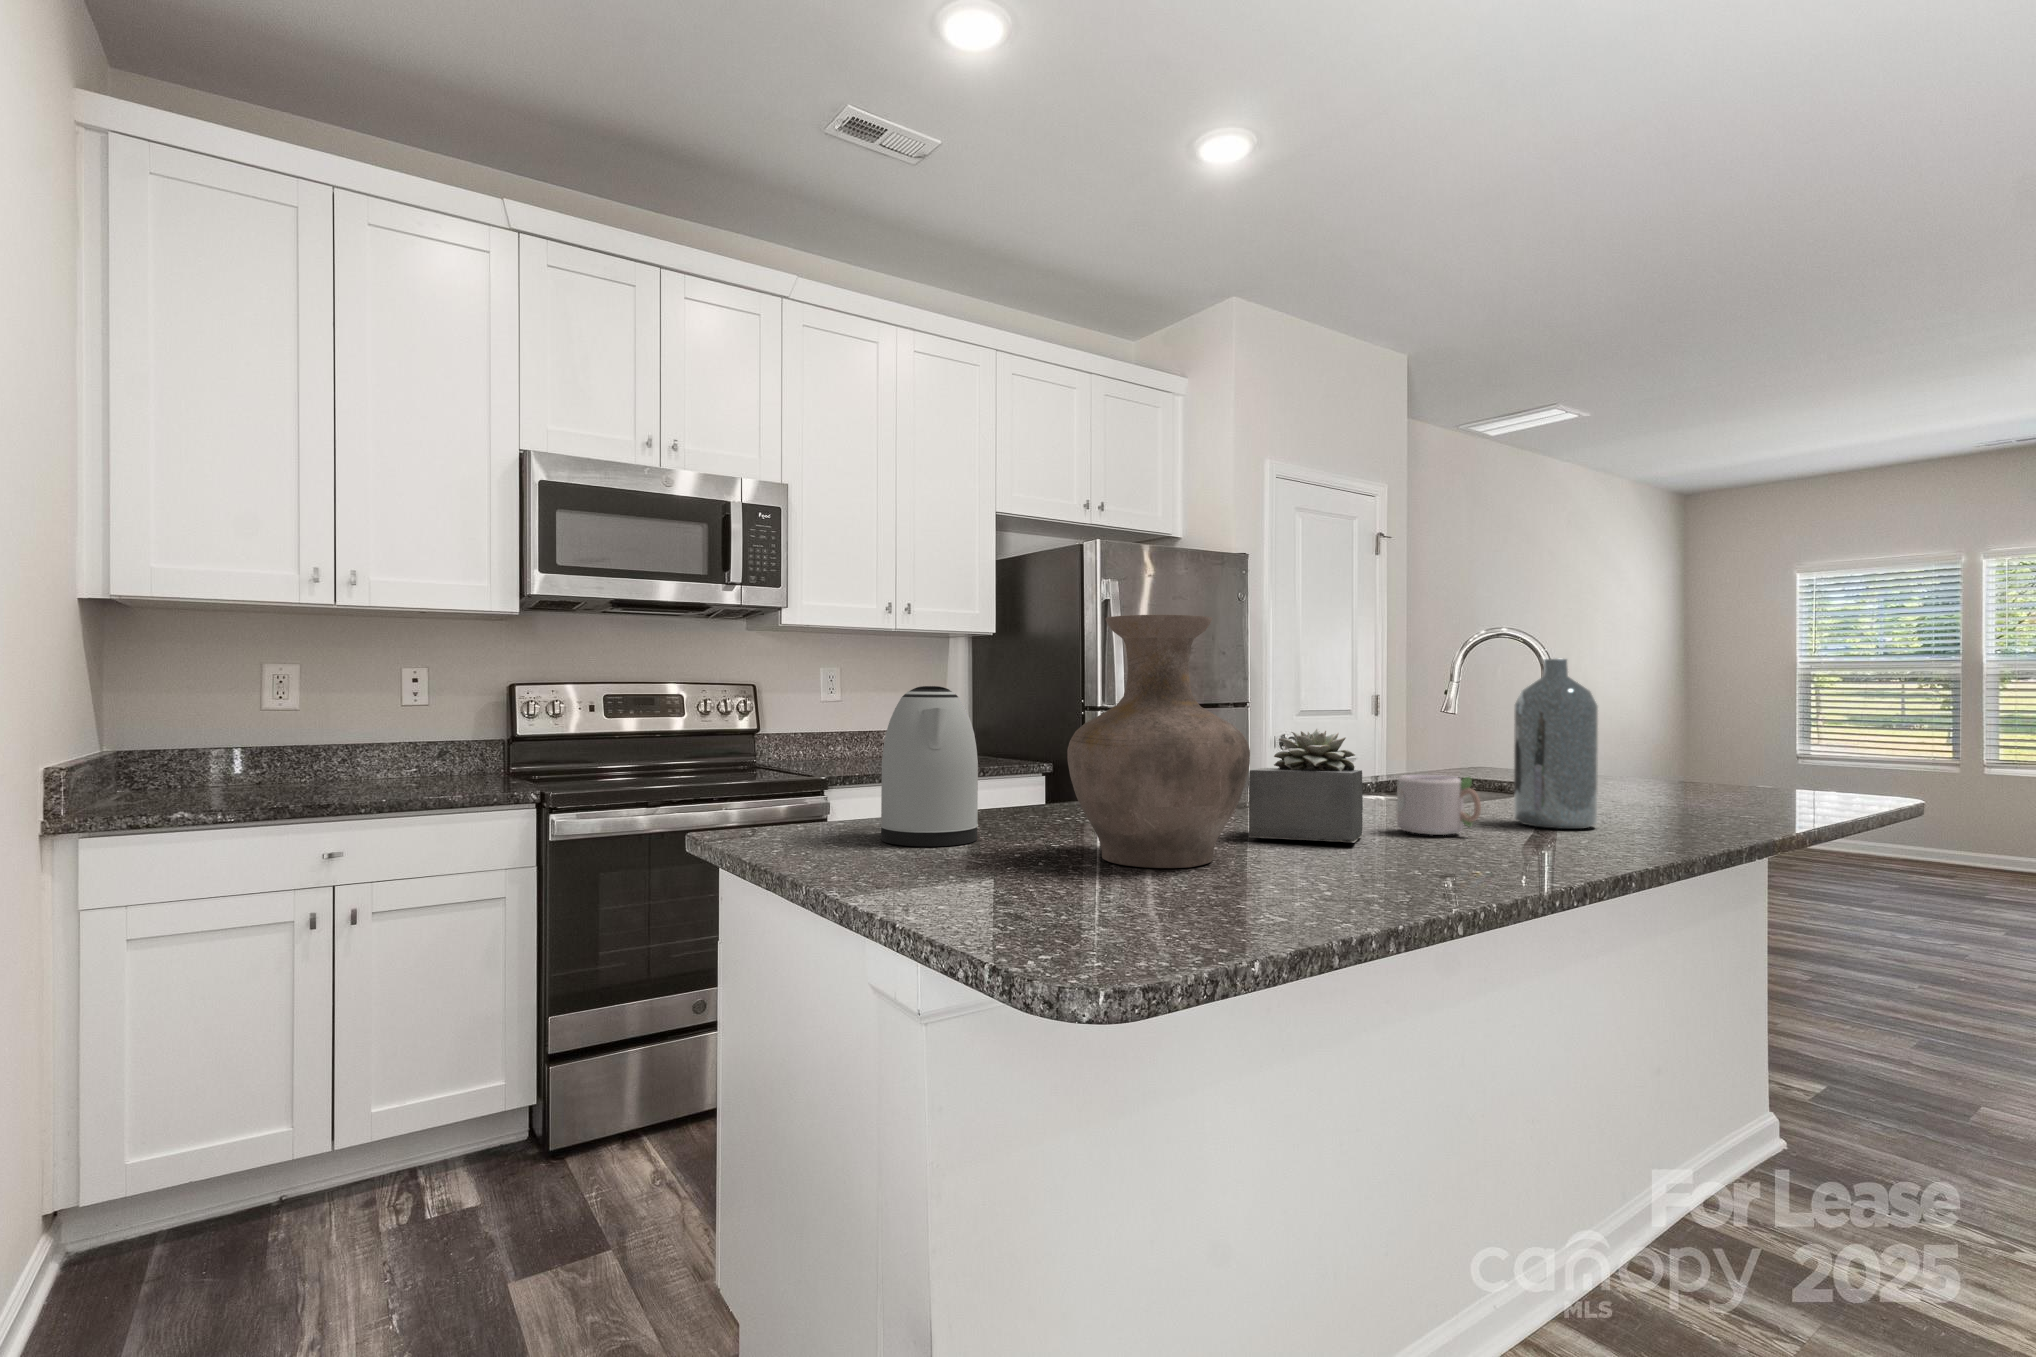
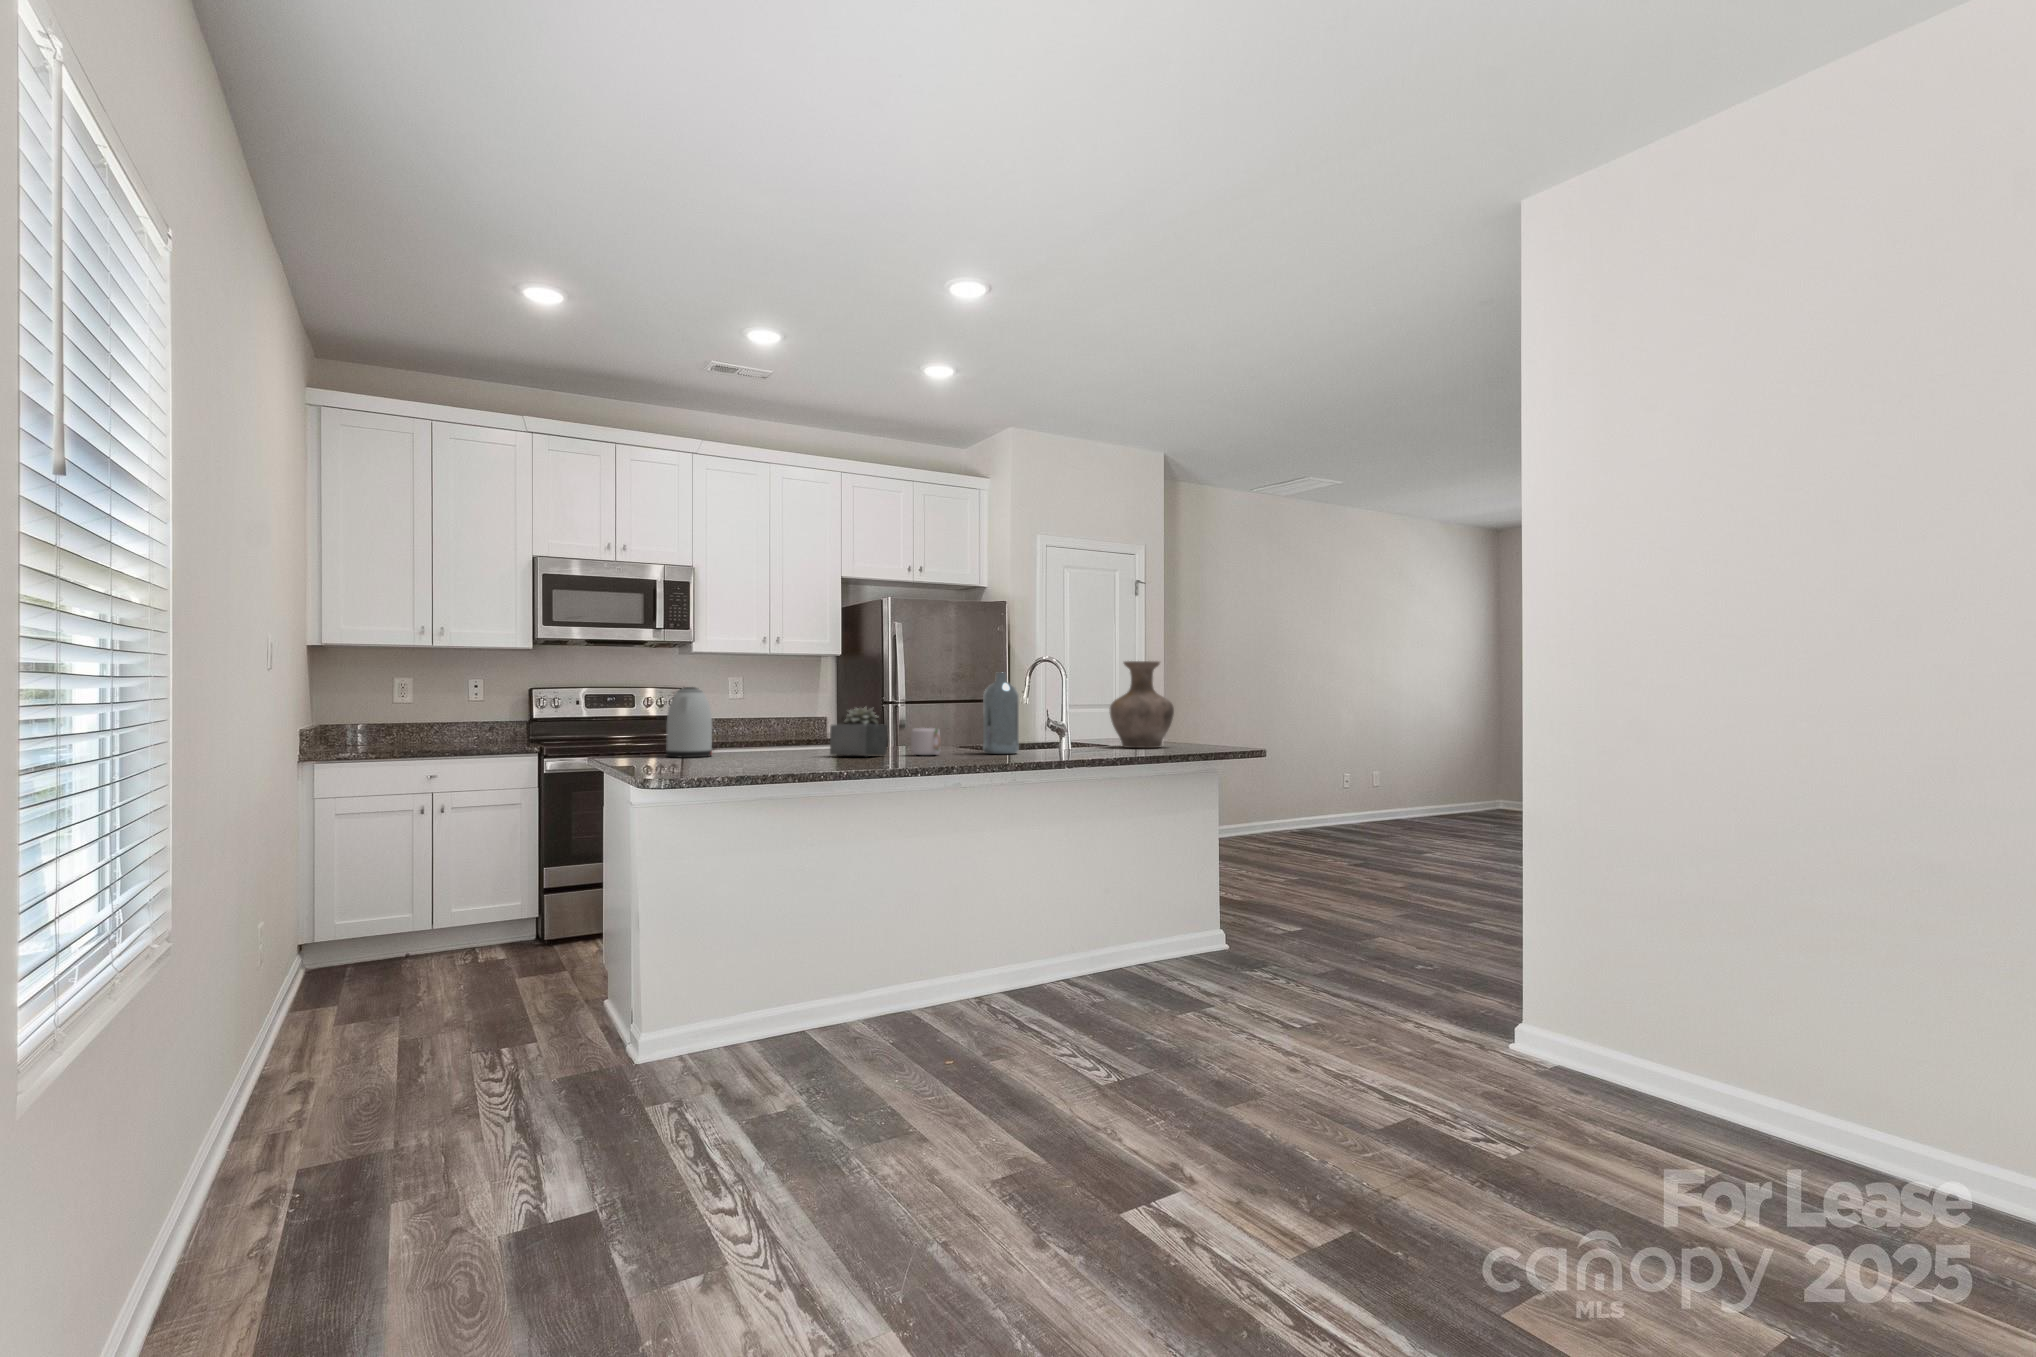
vase: present [1067,615,1250,868] -> present [1110,661,1174,748]

